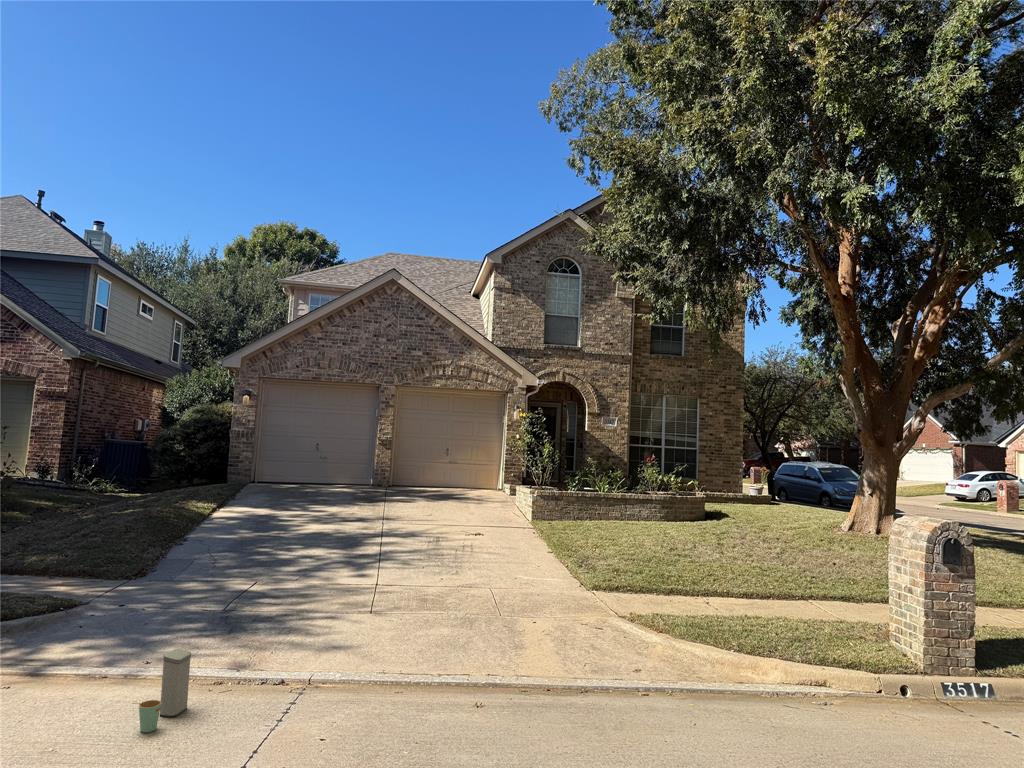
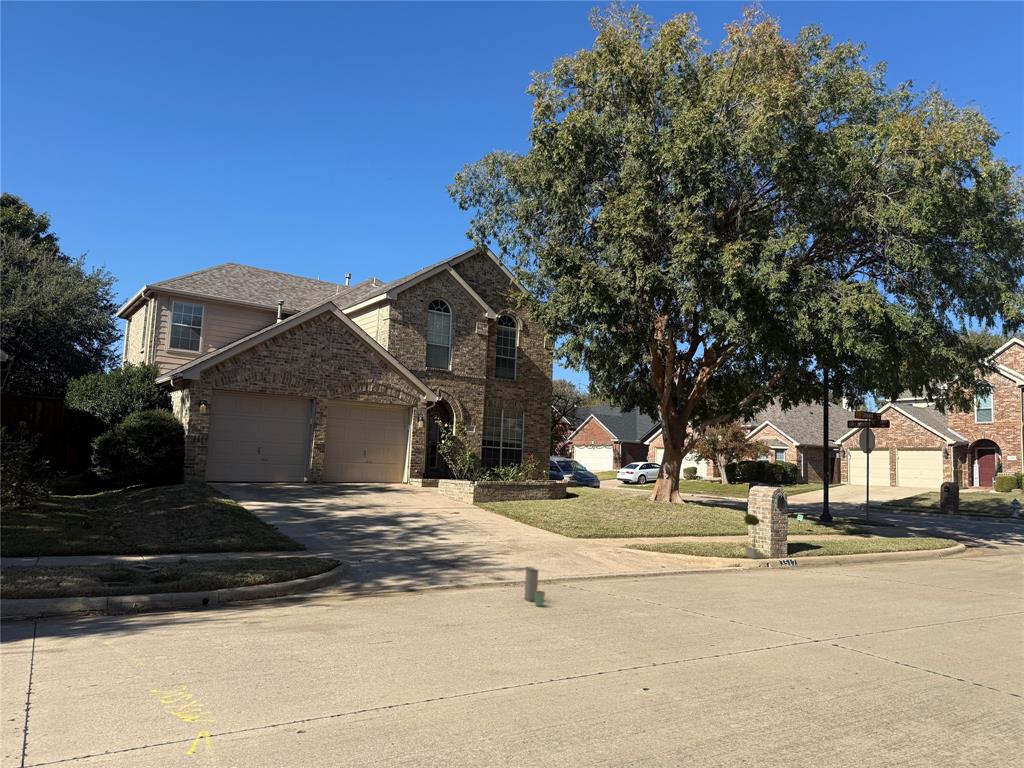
potted tree: none [864,570,905,668] -> present [744,514,763,558]

